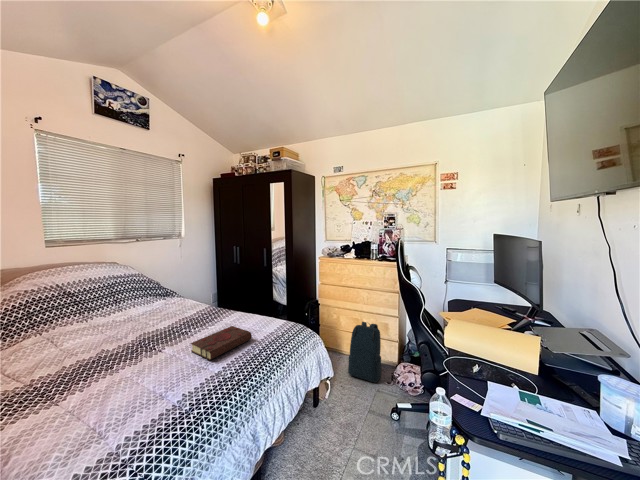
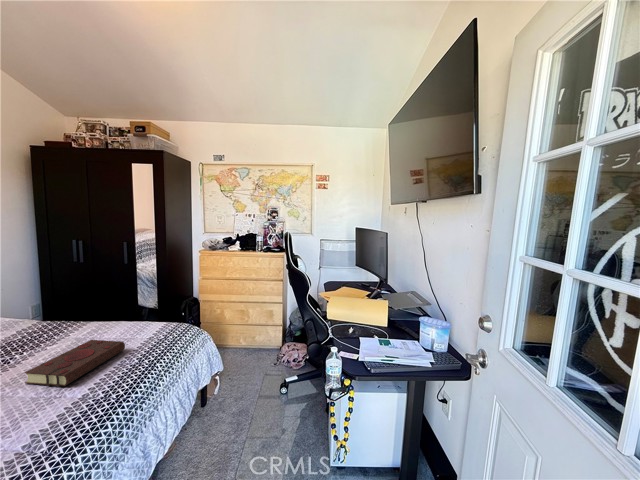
backpack: present [348,322,381,382] -> none [236,313,269,368]

